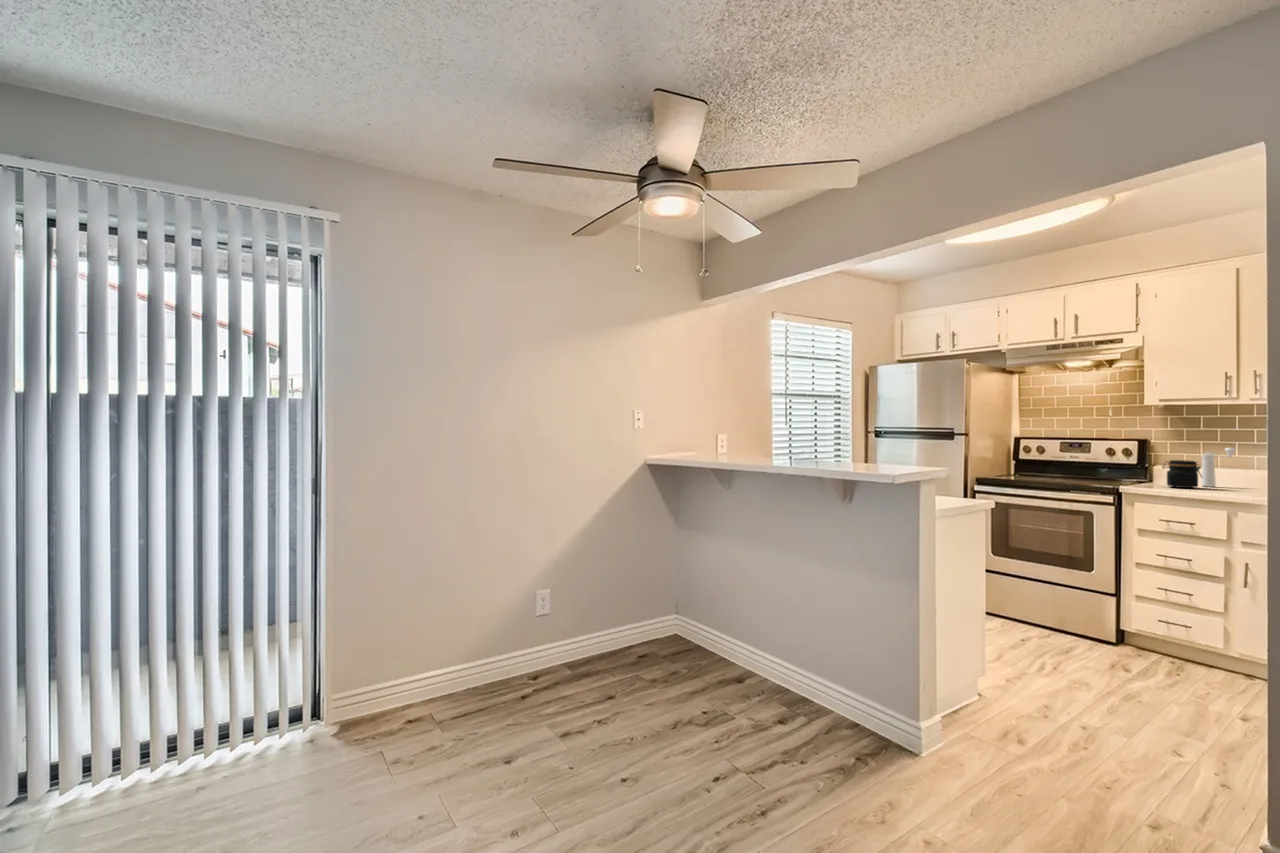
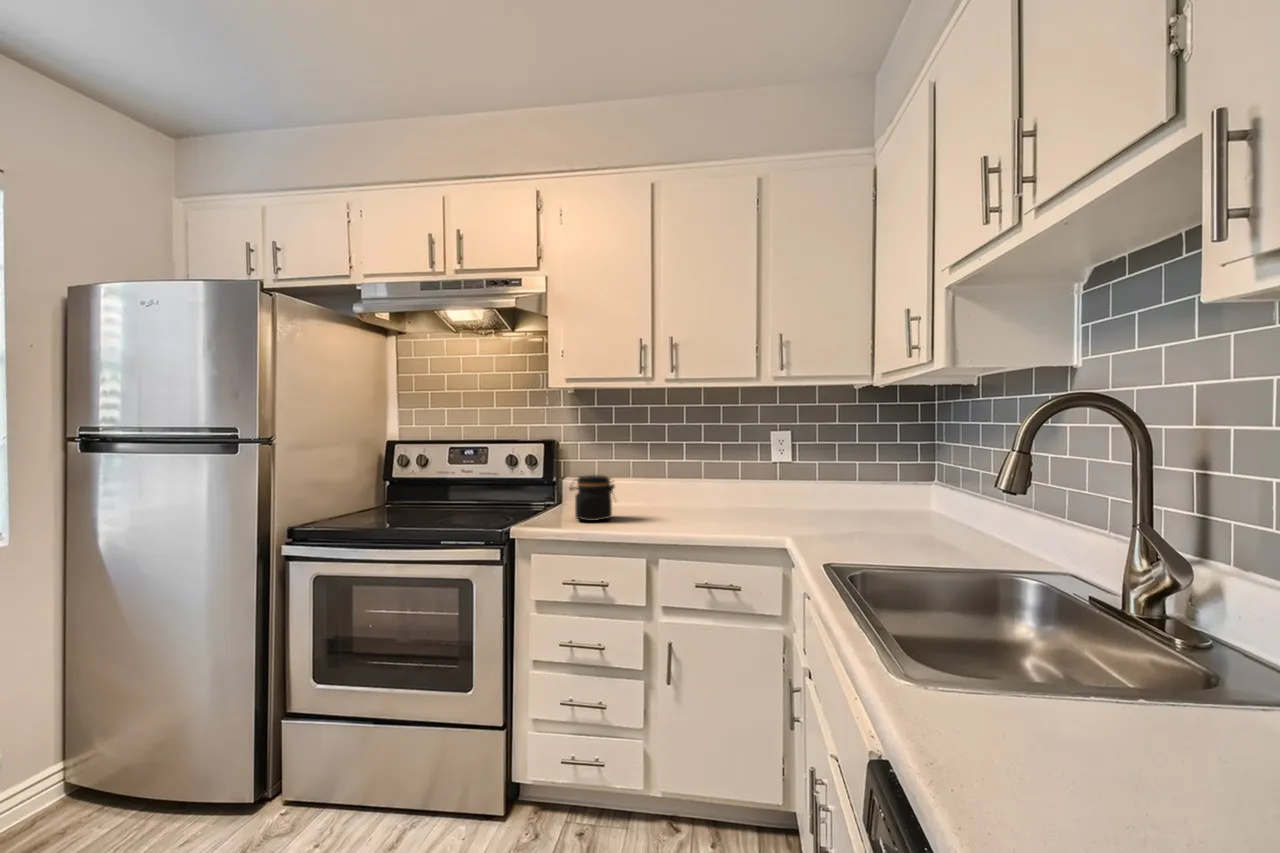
pepper mill: present [1201,448,1235,487] -> none [615,452,651,511]

